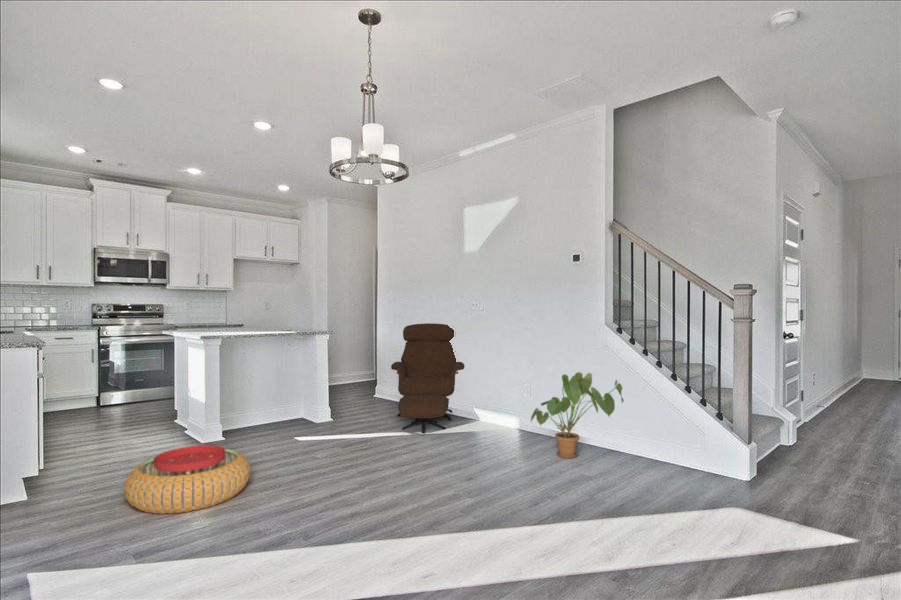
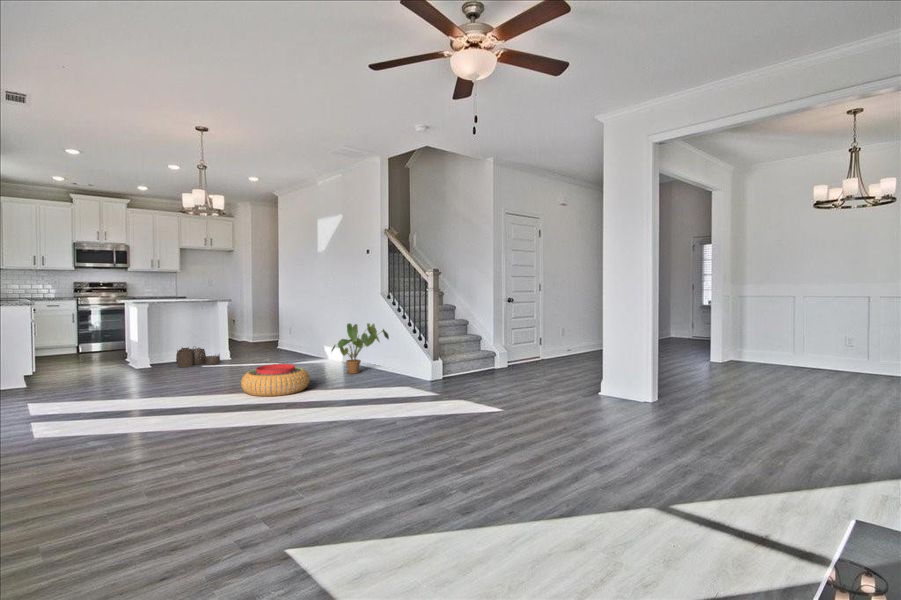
lounge chair: present [391,323,465,433] -> none [268,295,325,364]
woven basket: none [254,403,323,439] -> present [176,347,220,367]
pouf: present [124,445,250,514] -> present [241,364,310,396]

